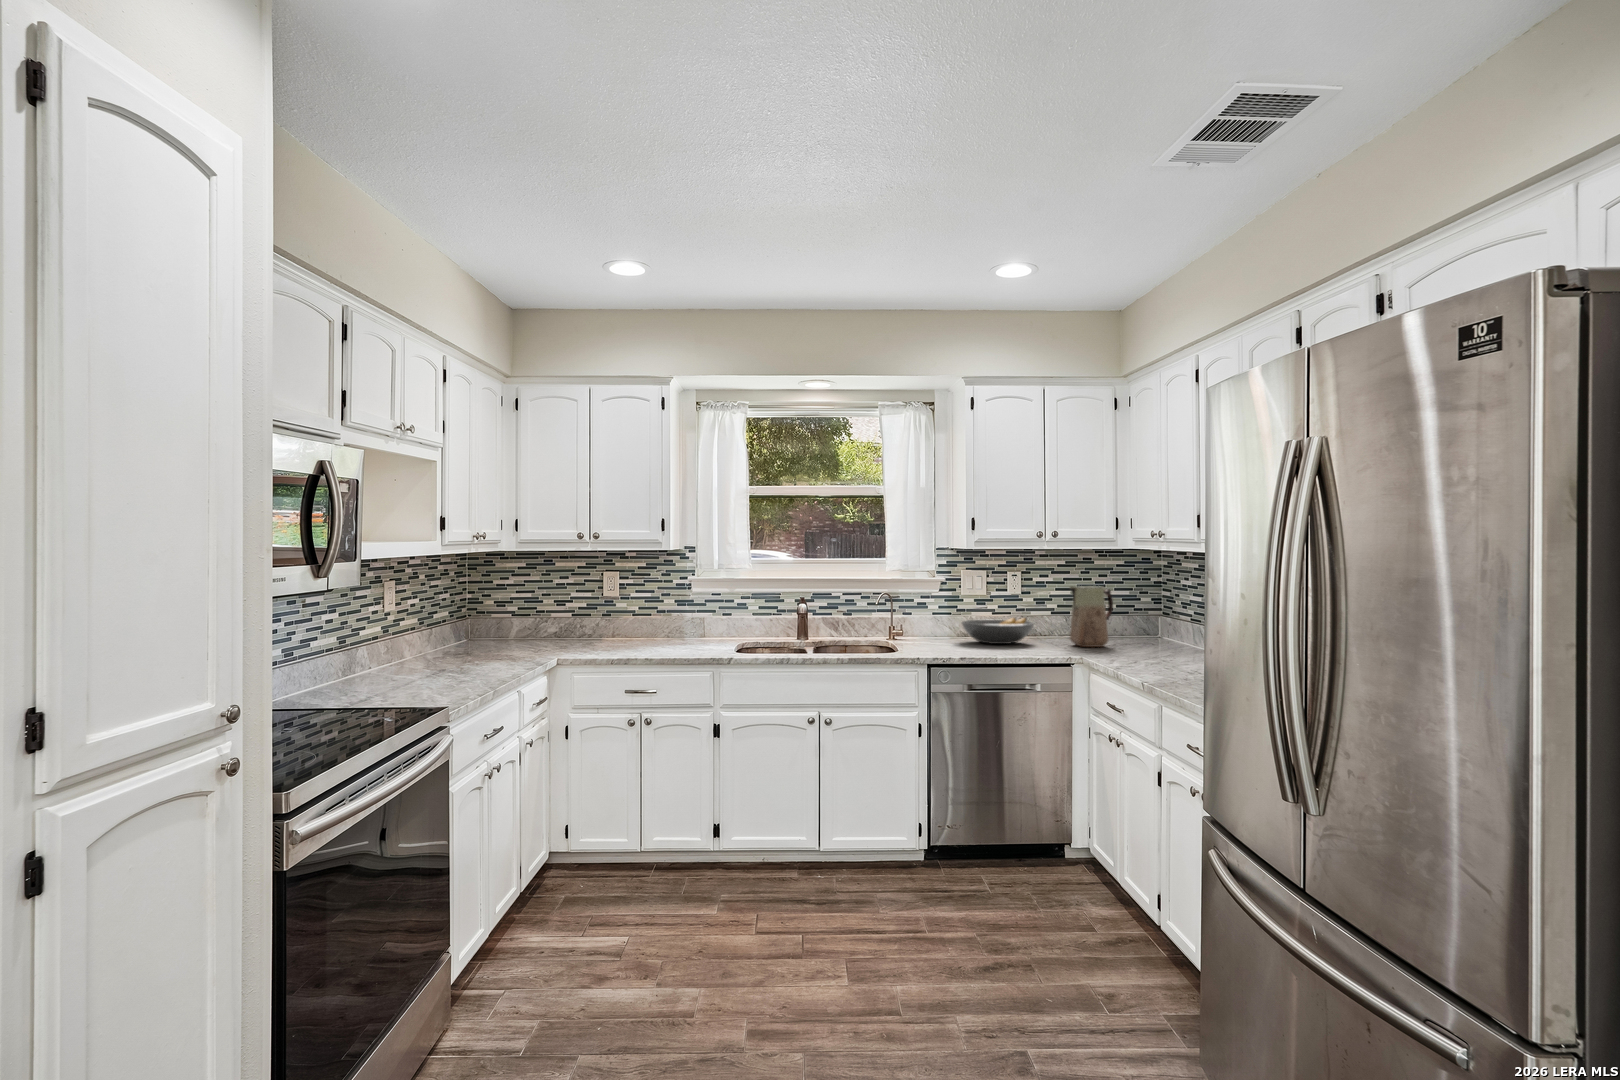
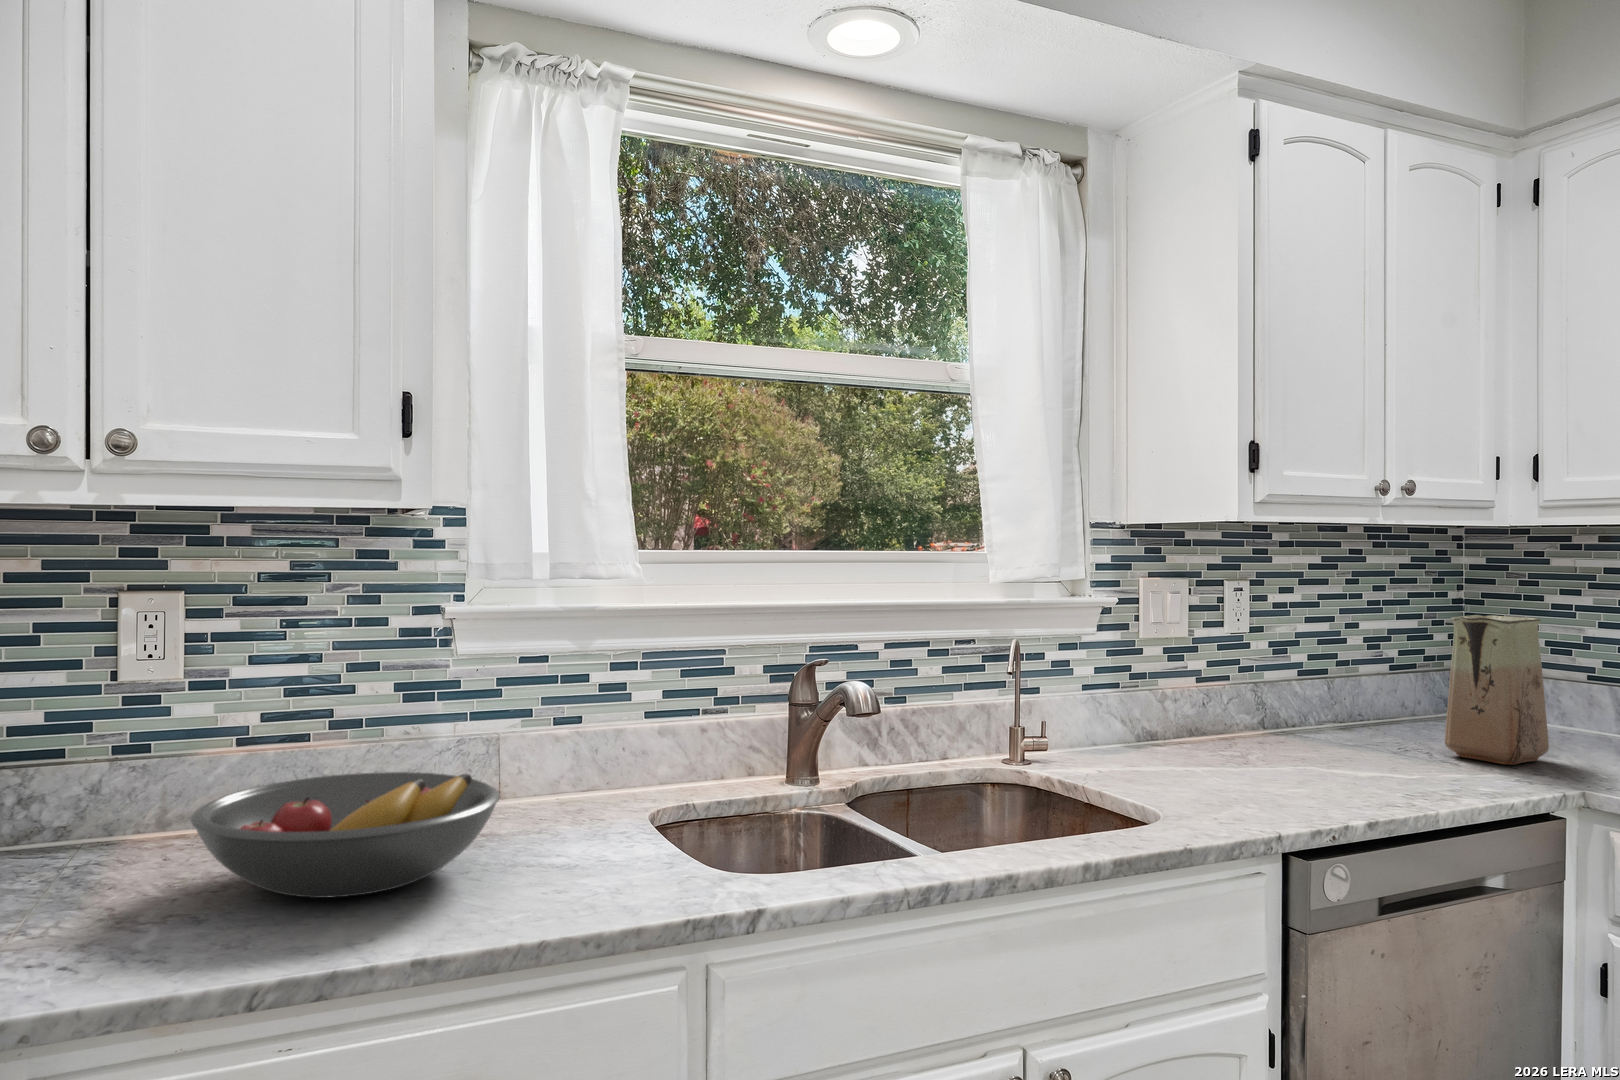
fruit bowl: present [962,618,1034,644] -> present [190,772,500,898]

